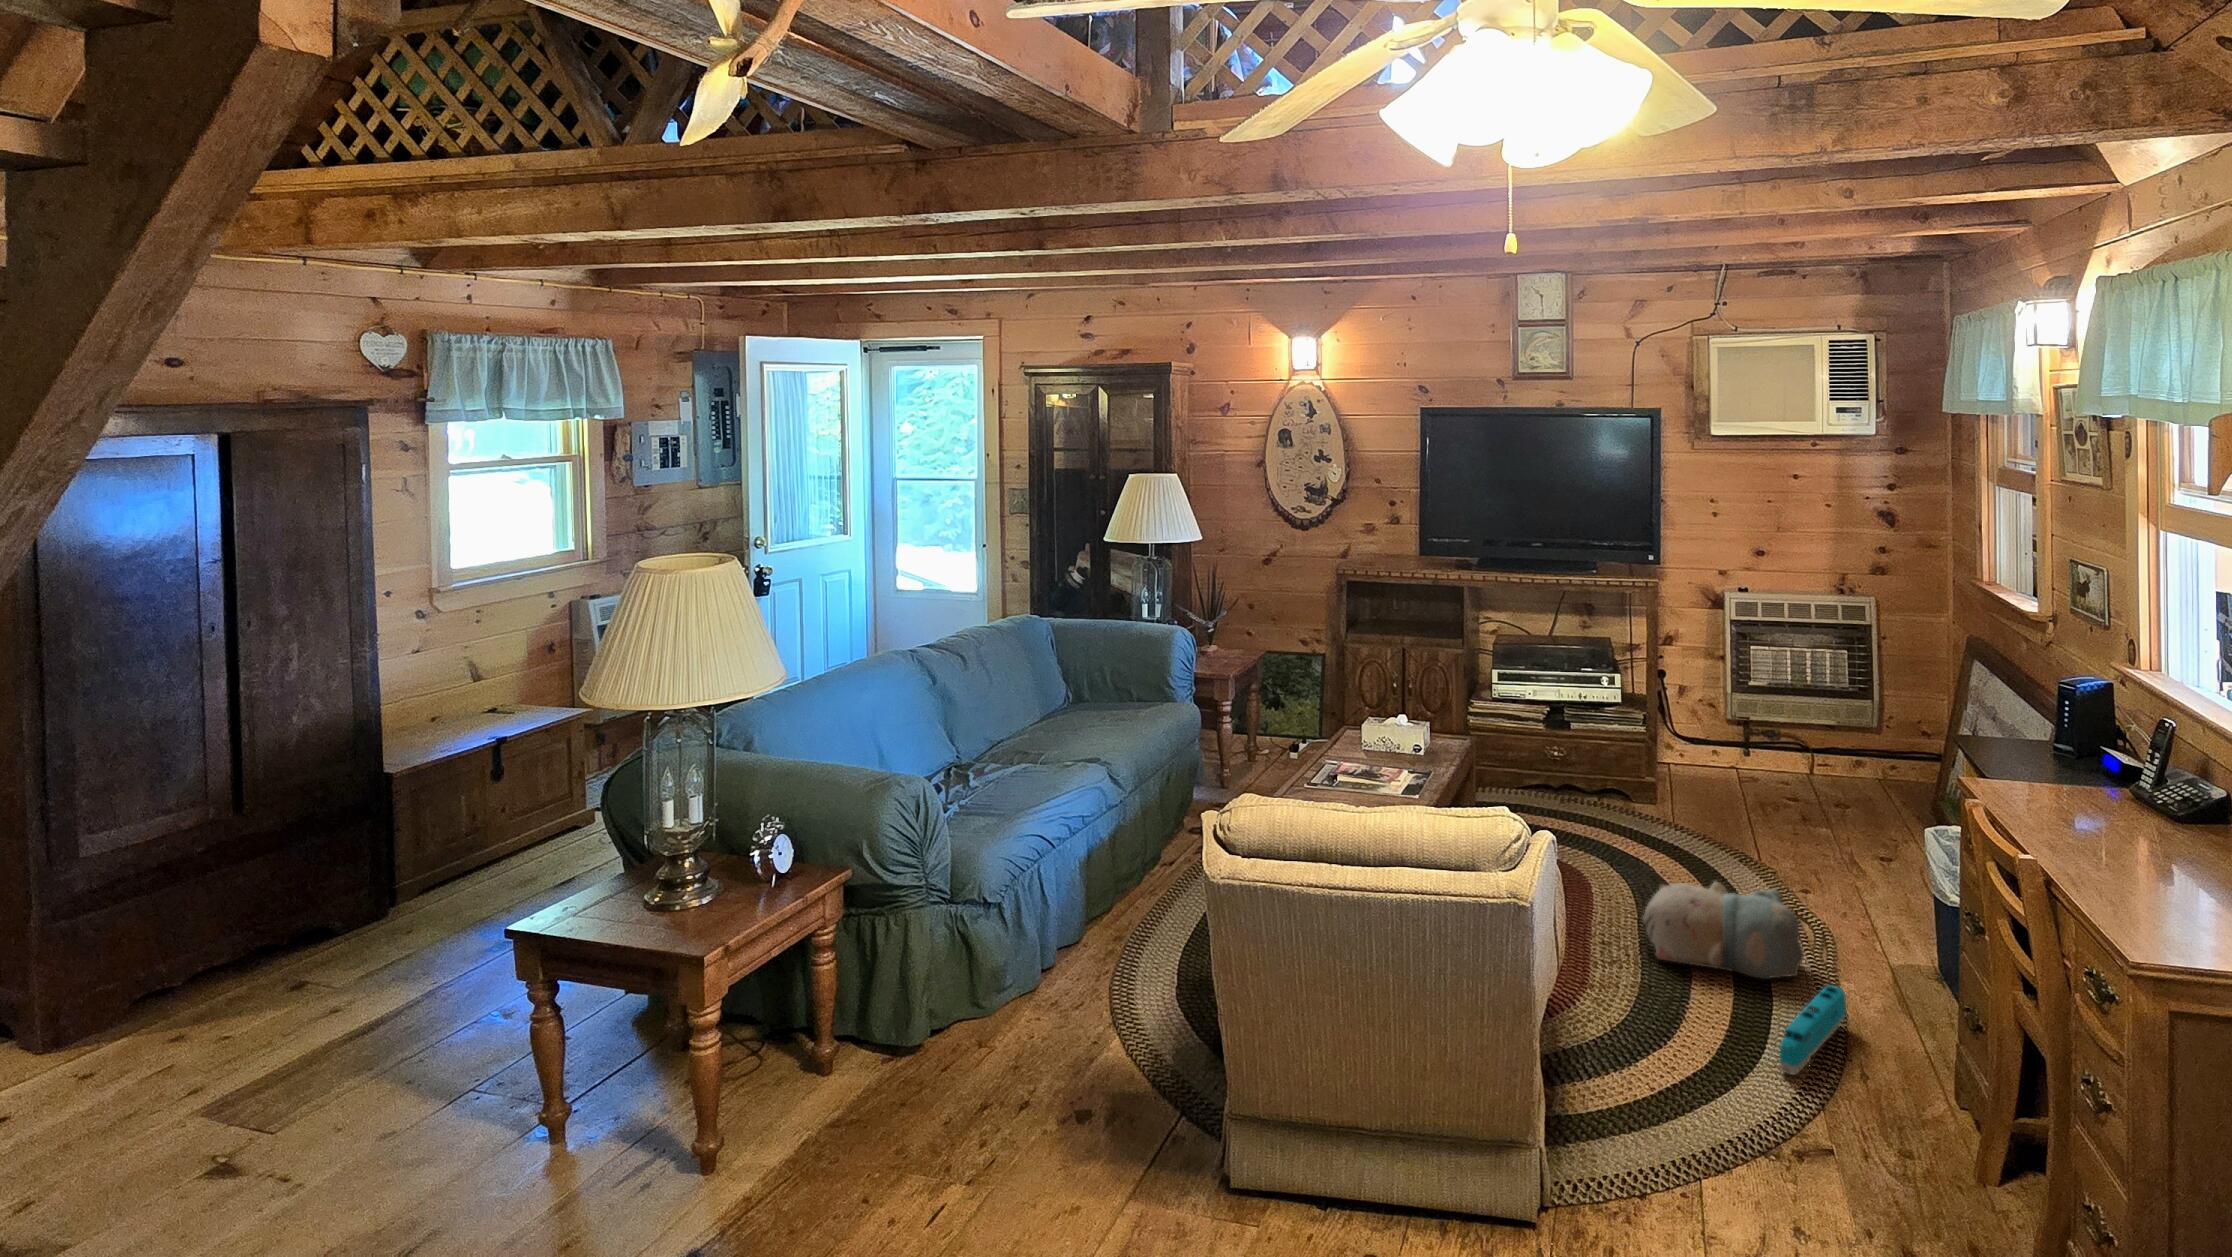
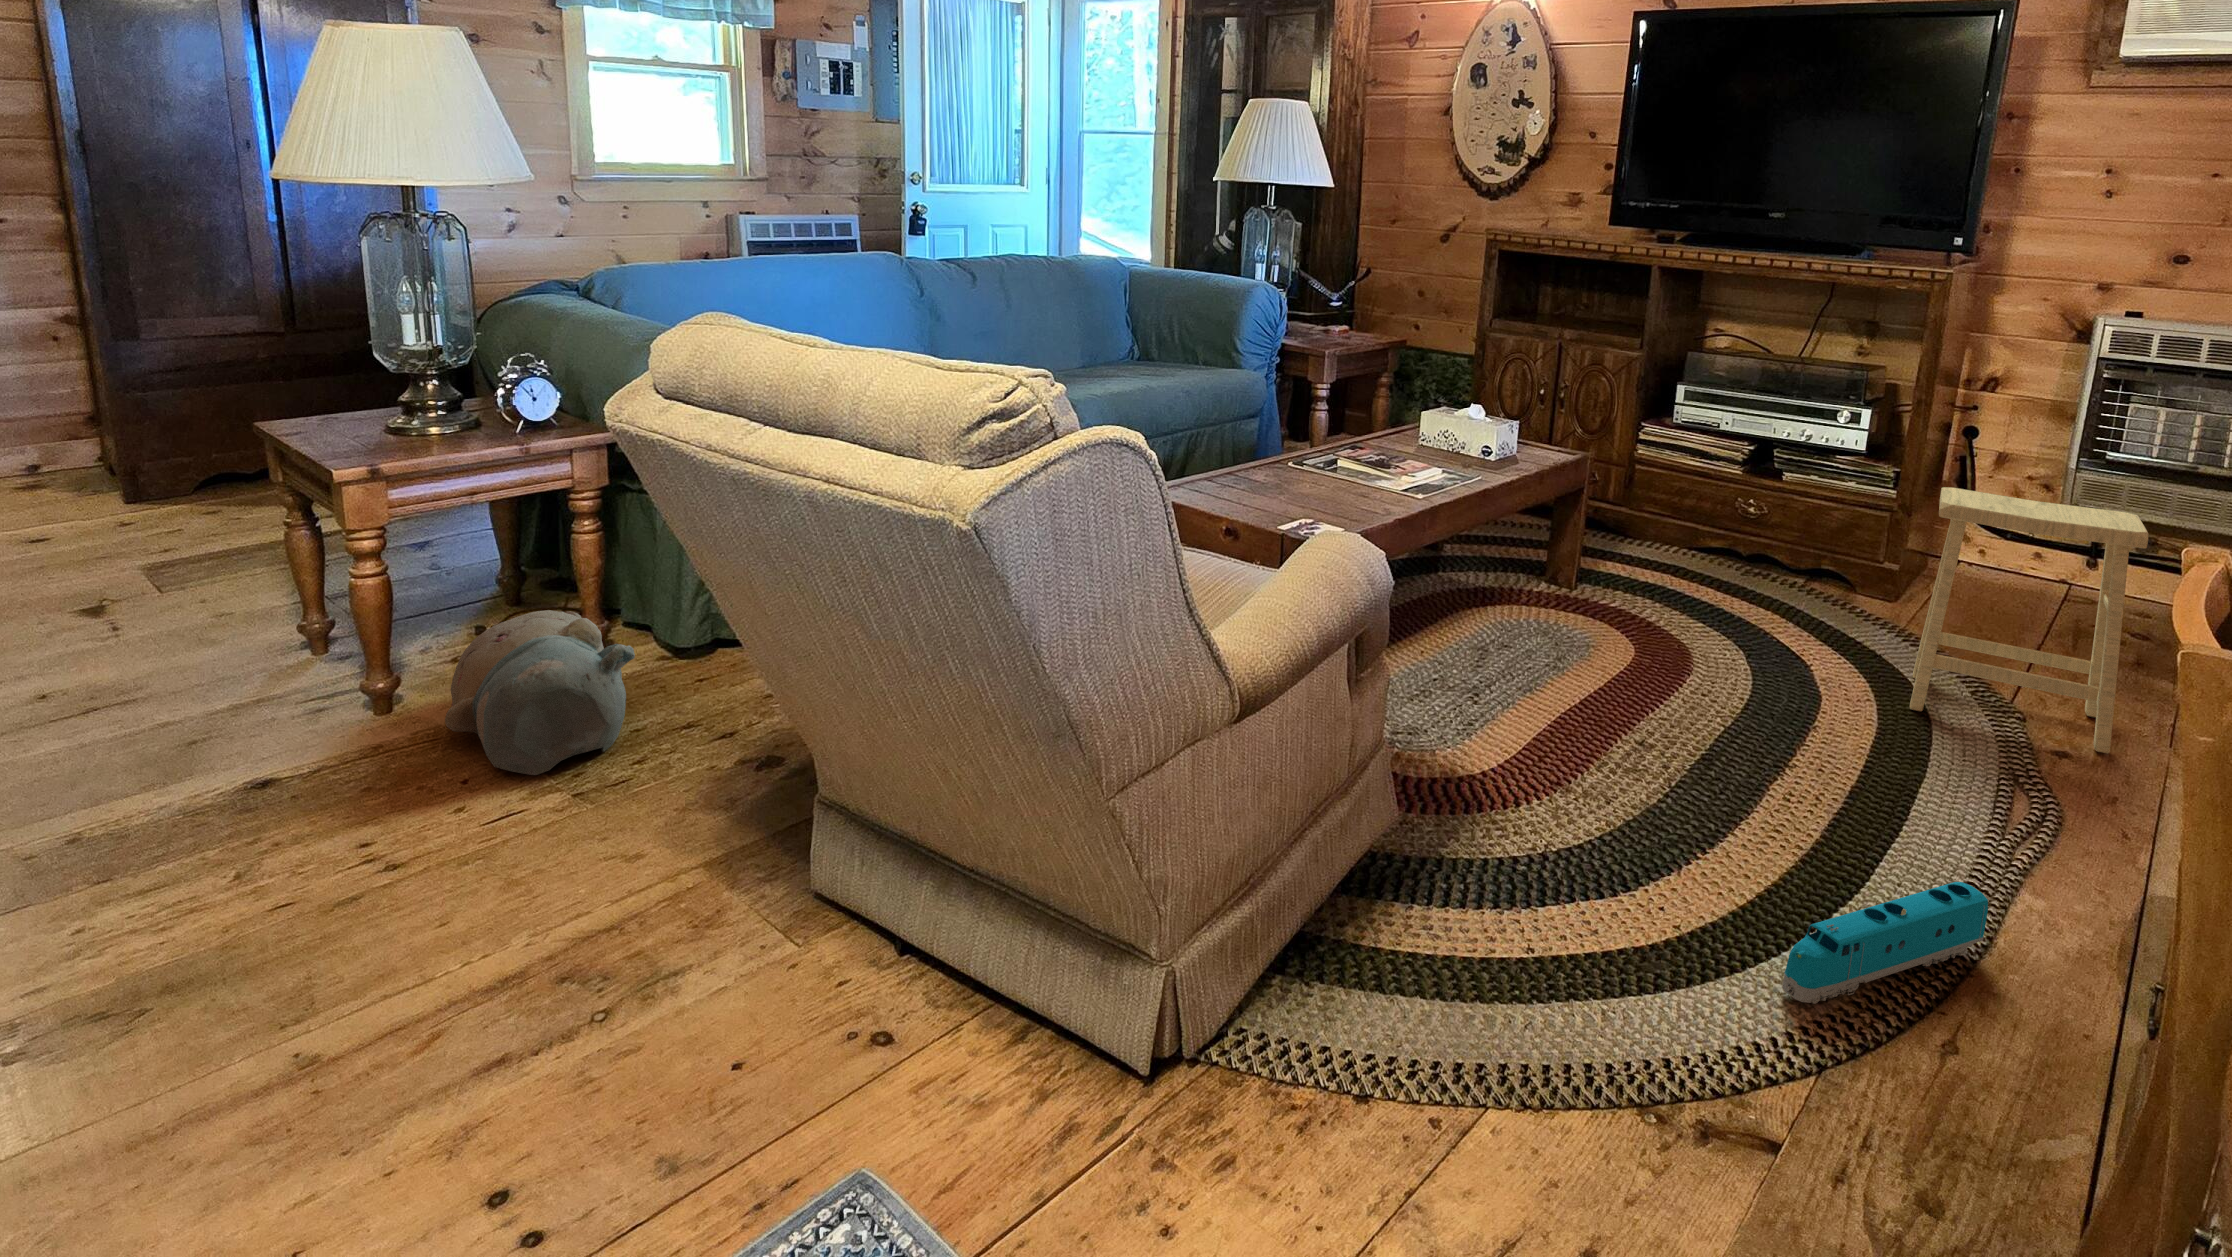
footstool: none [1706,735,1829,888] -> present [1910,487,2148,754]
plush toy: present [1643,882,1804,979] -> present [445,610,635,775]

